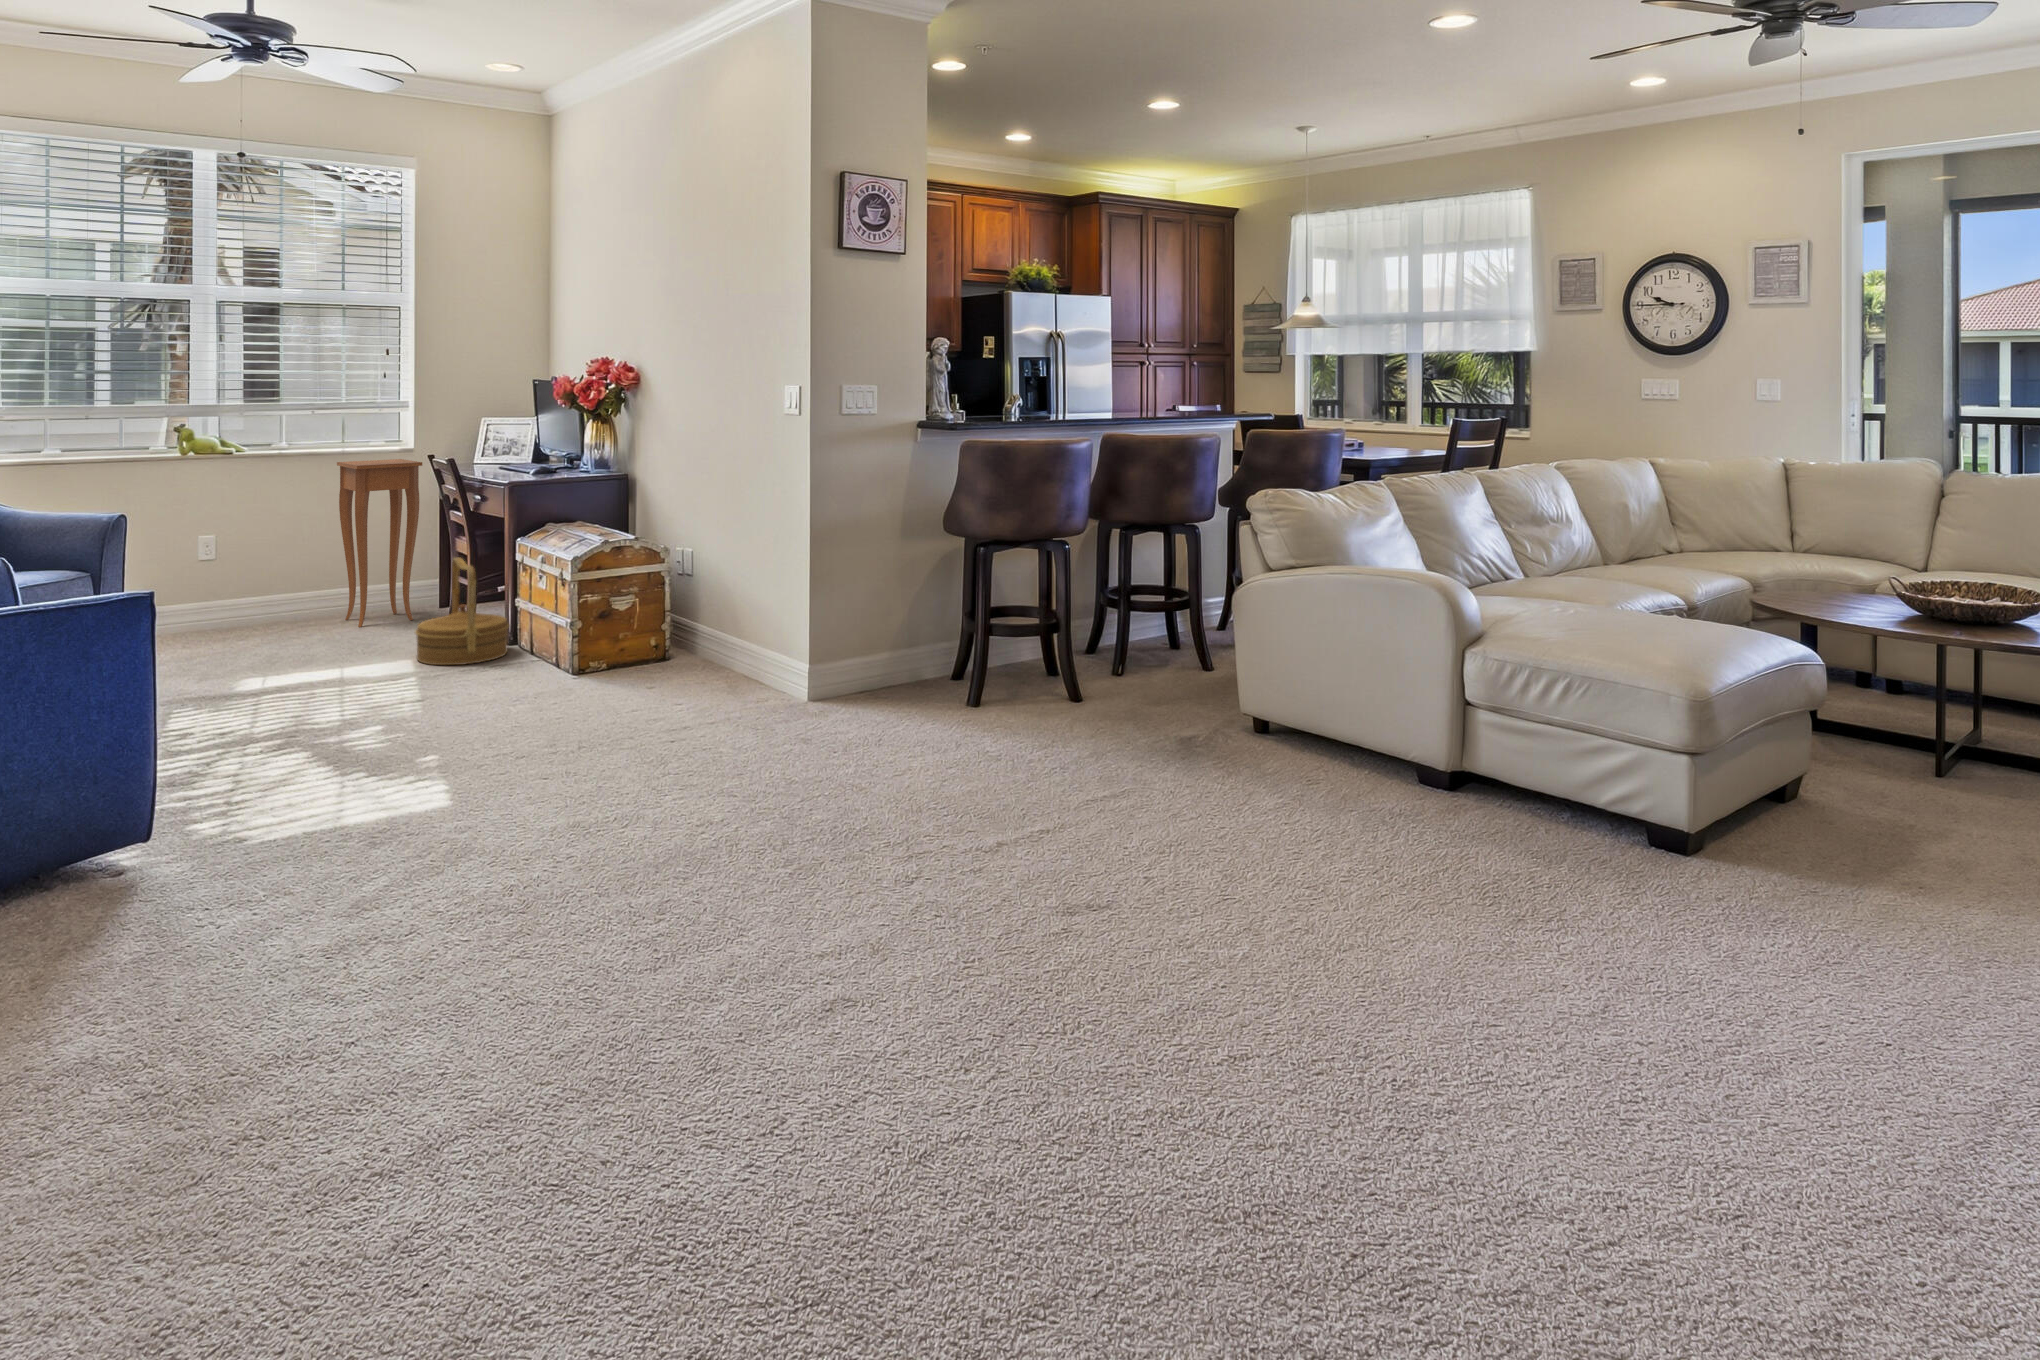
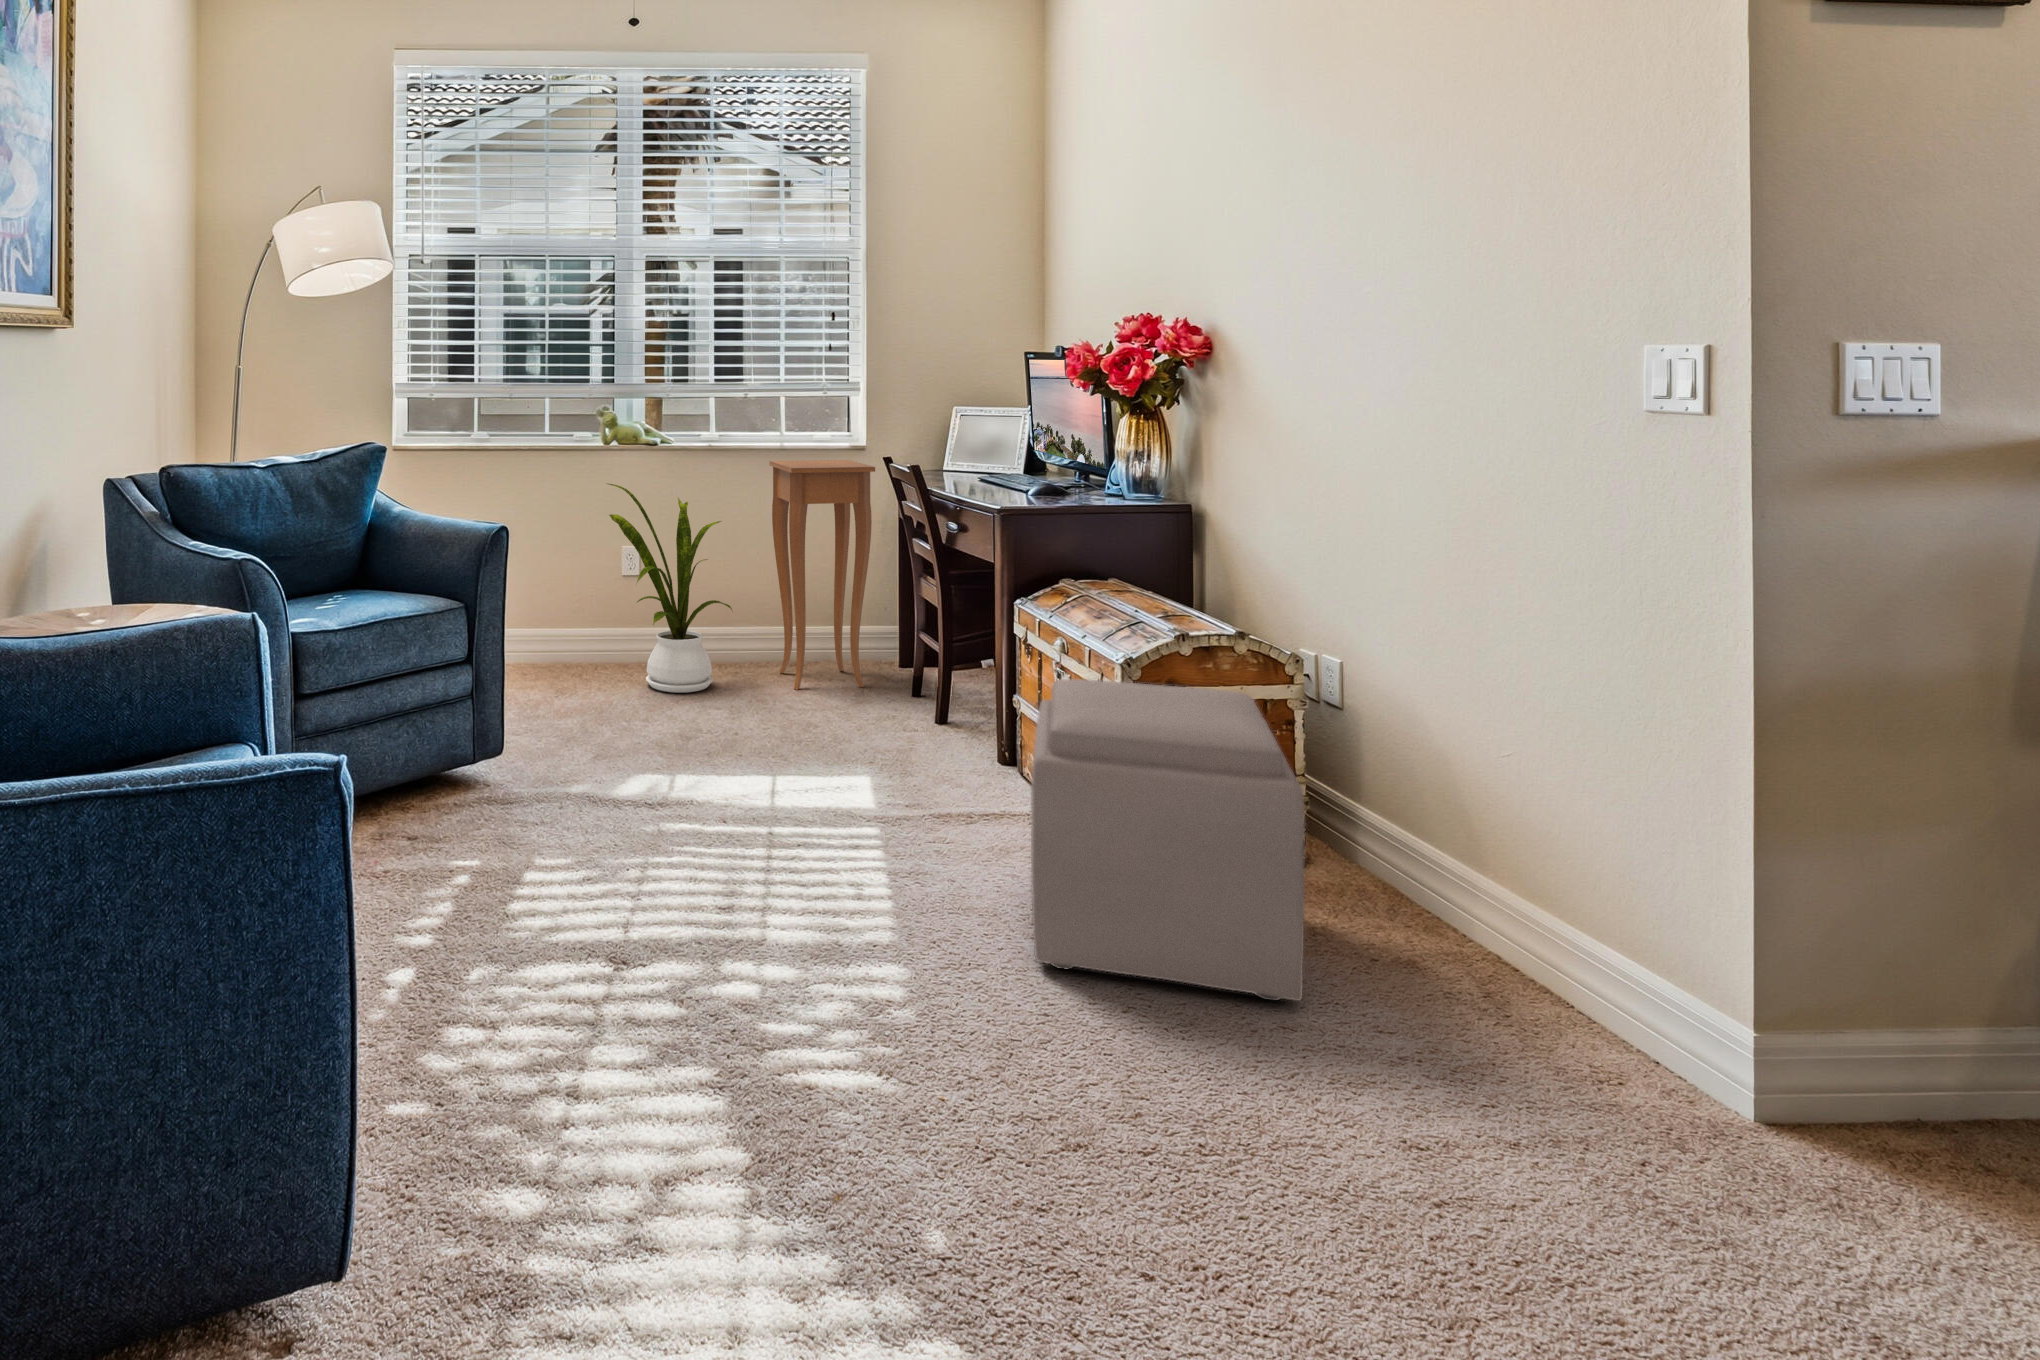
house plant: none [196,484,307,639] -> present [609,484,732,693]
woven basket: present [415,557,509,665] -> none [863,619,1005,801]
ottoman: none [514,564,646,711] -> present [1031,679,1305,1001]

